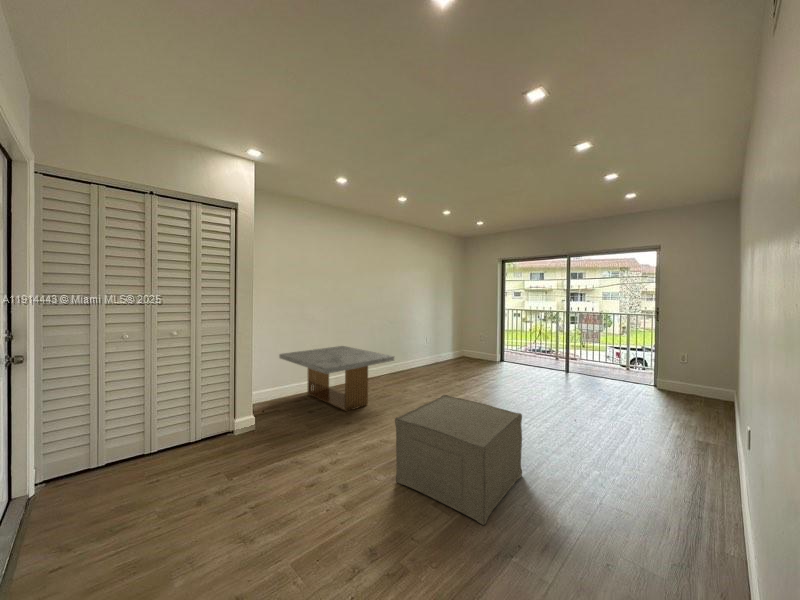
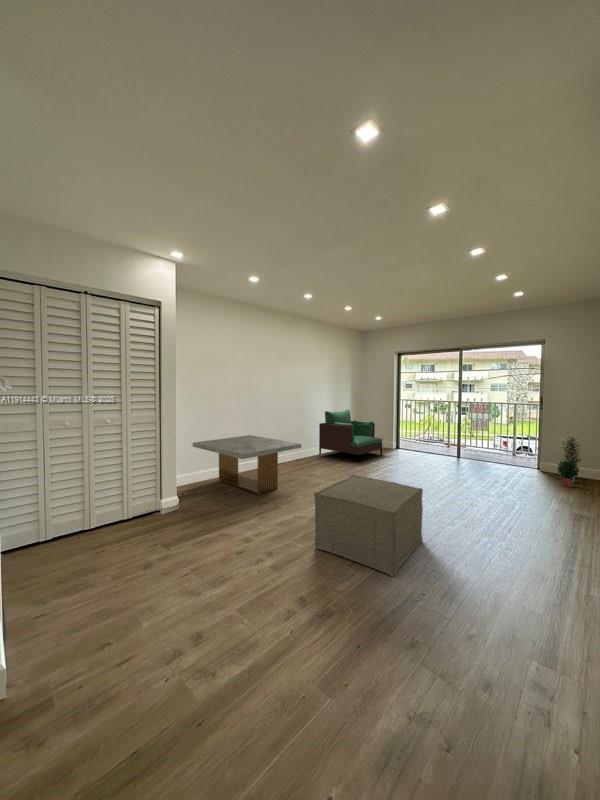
armchair: none [419,319,486,375] -> present [319,410,382,462]
potted plant: none [678,350,707,408] -> present [557,437,581,487]

